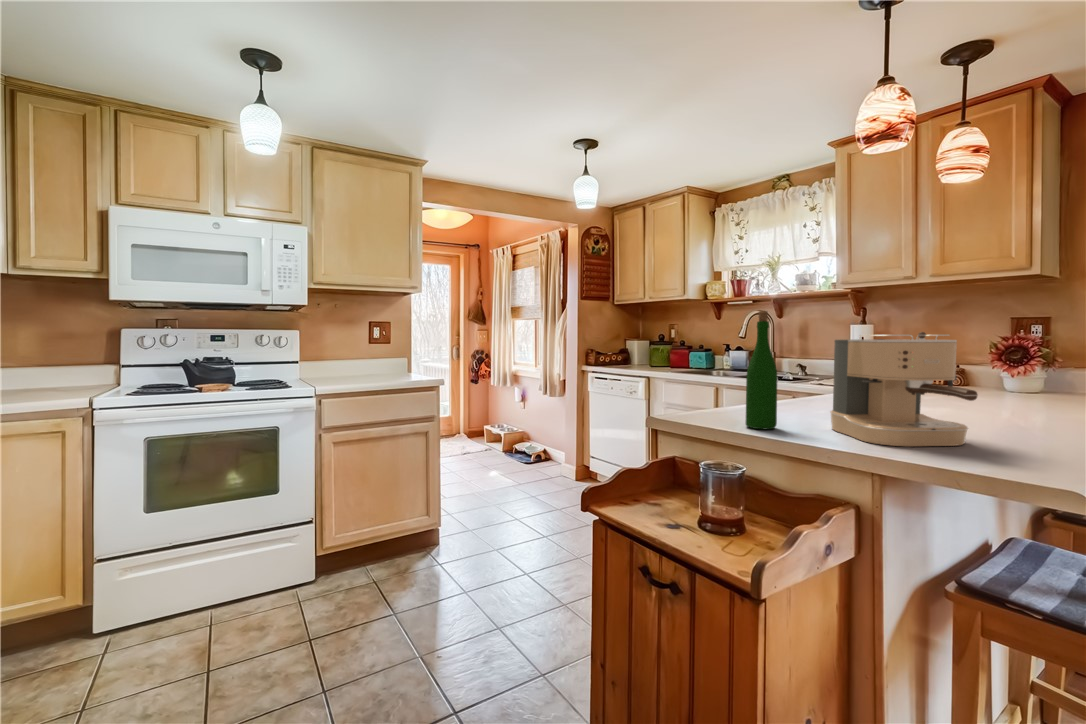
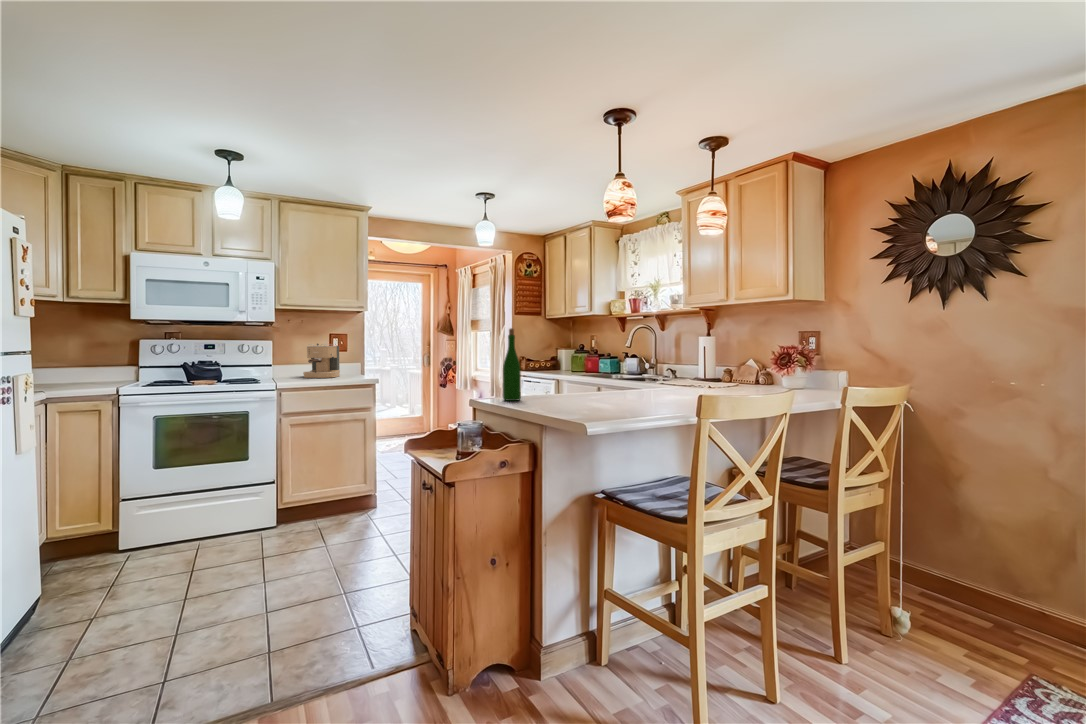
coffee maker: present [830,332,978,446] -> present [303,344,340,378]

